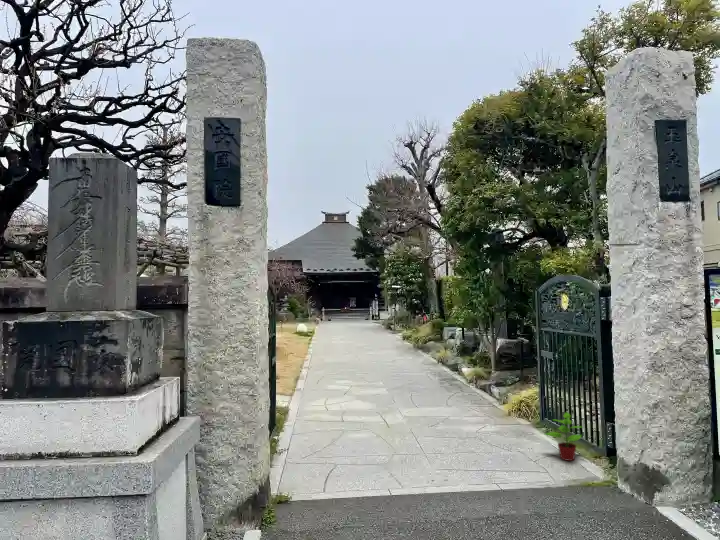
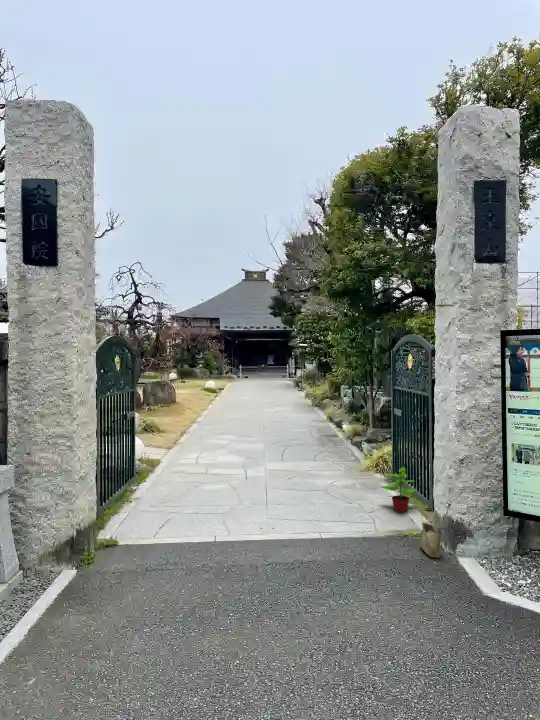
woven basket: none [610,461,637,508] -> present [421,518,442,558]

